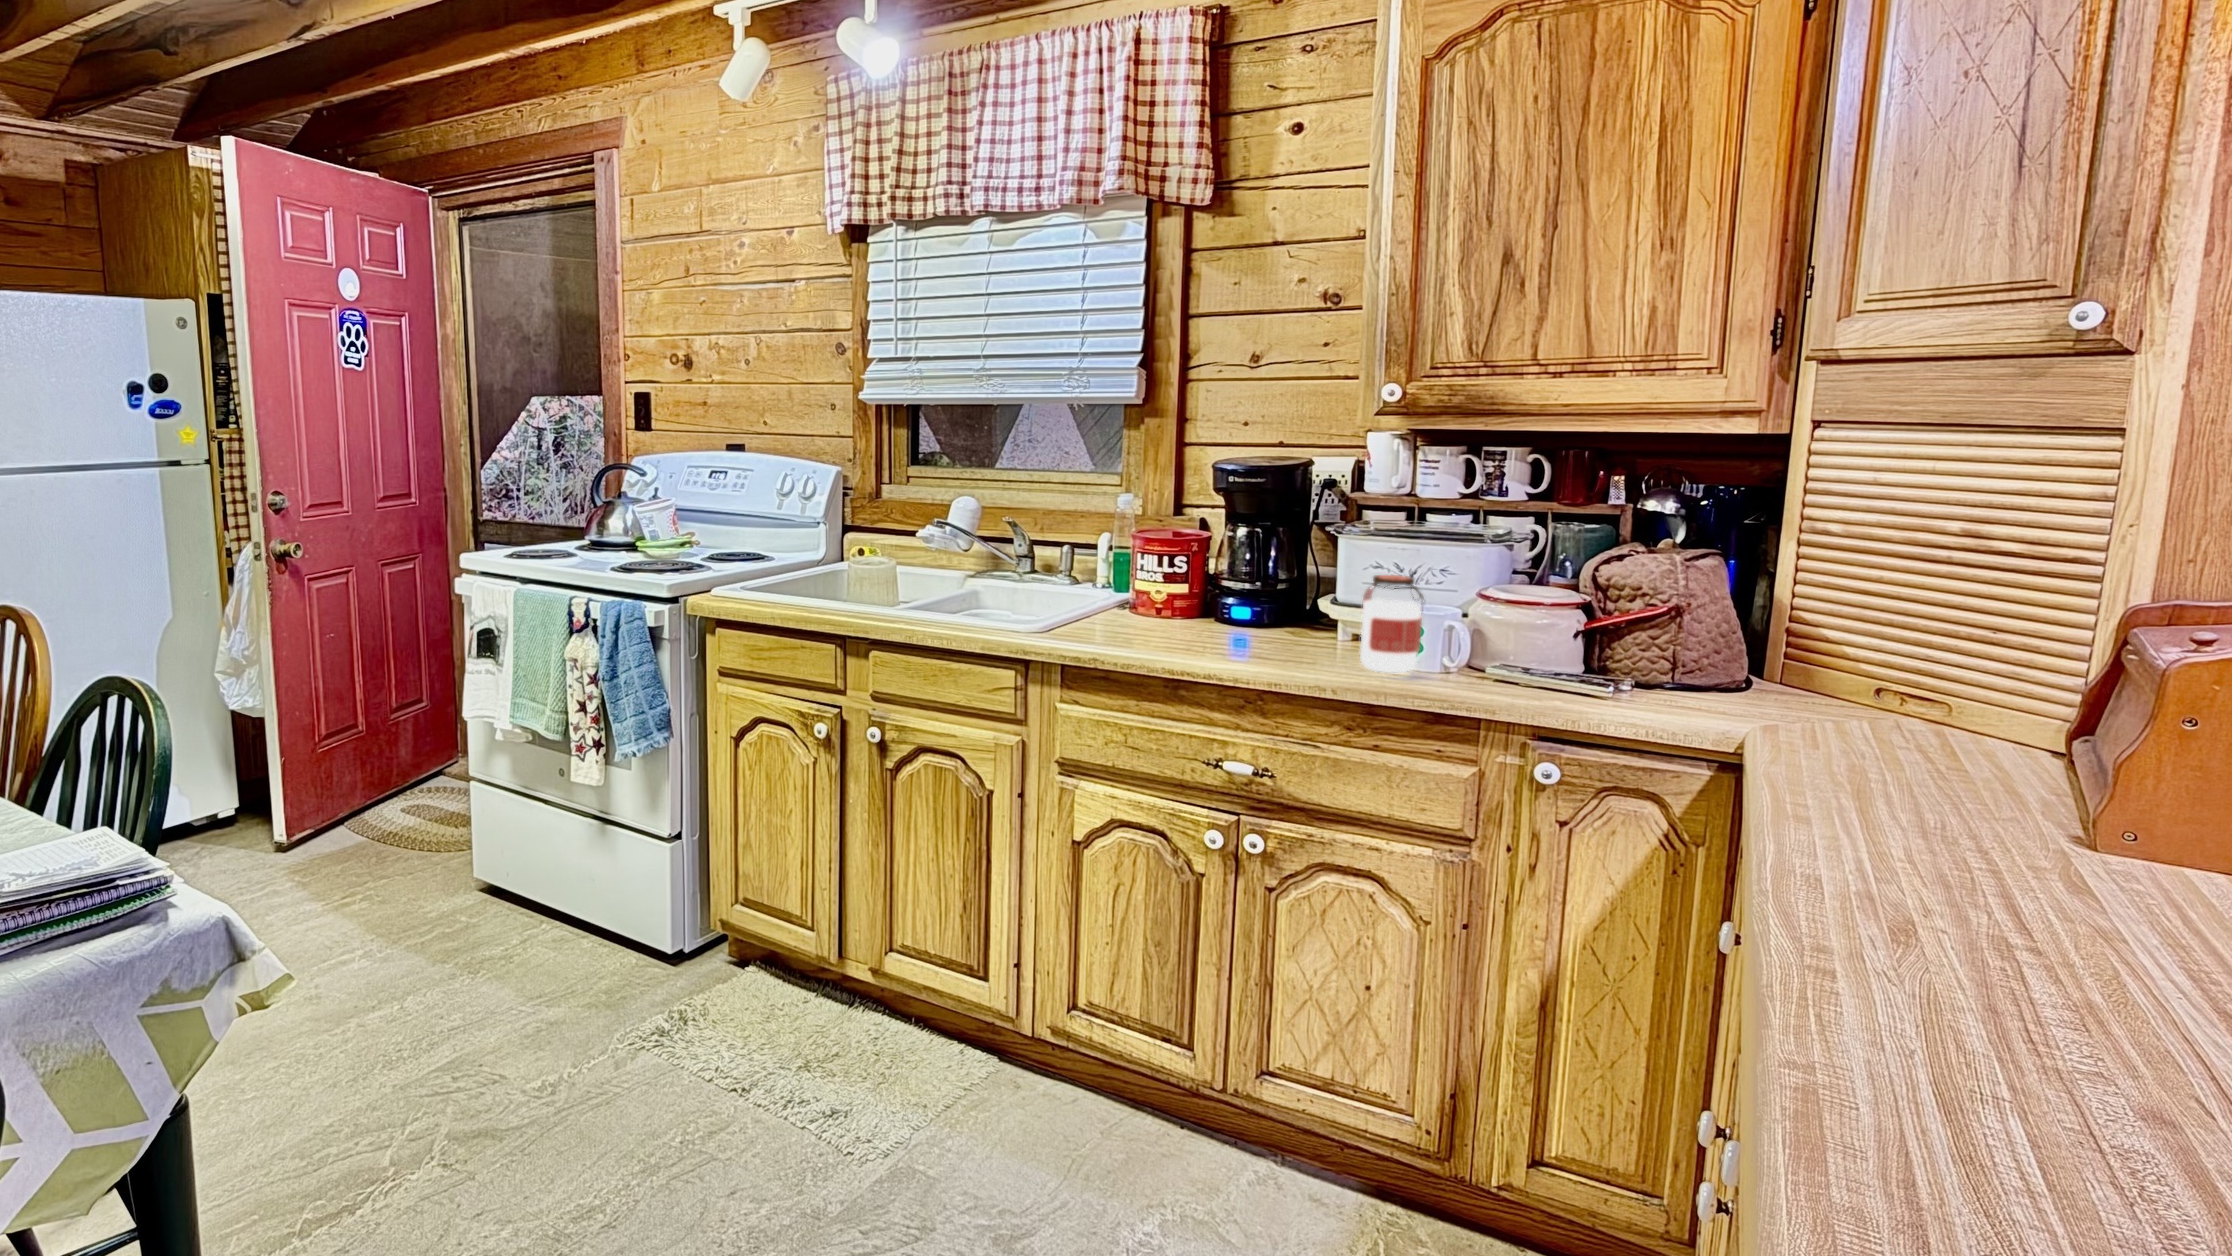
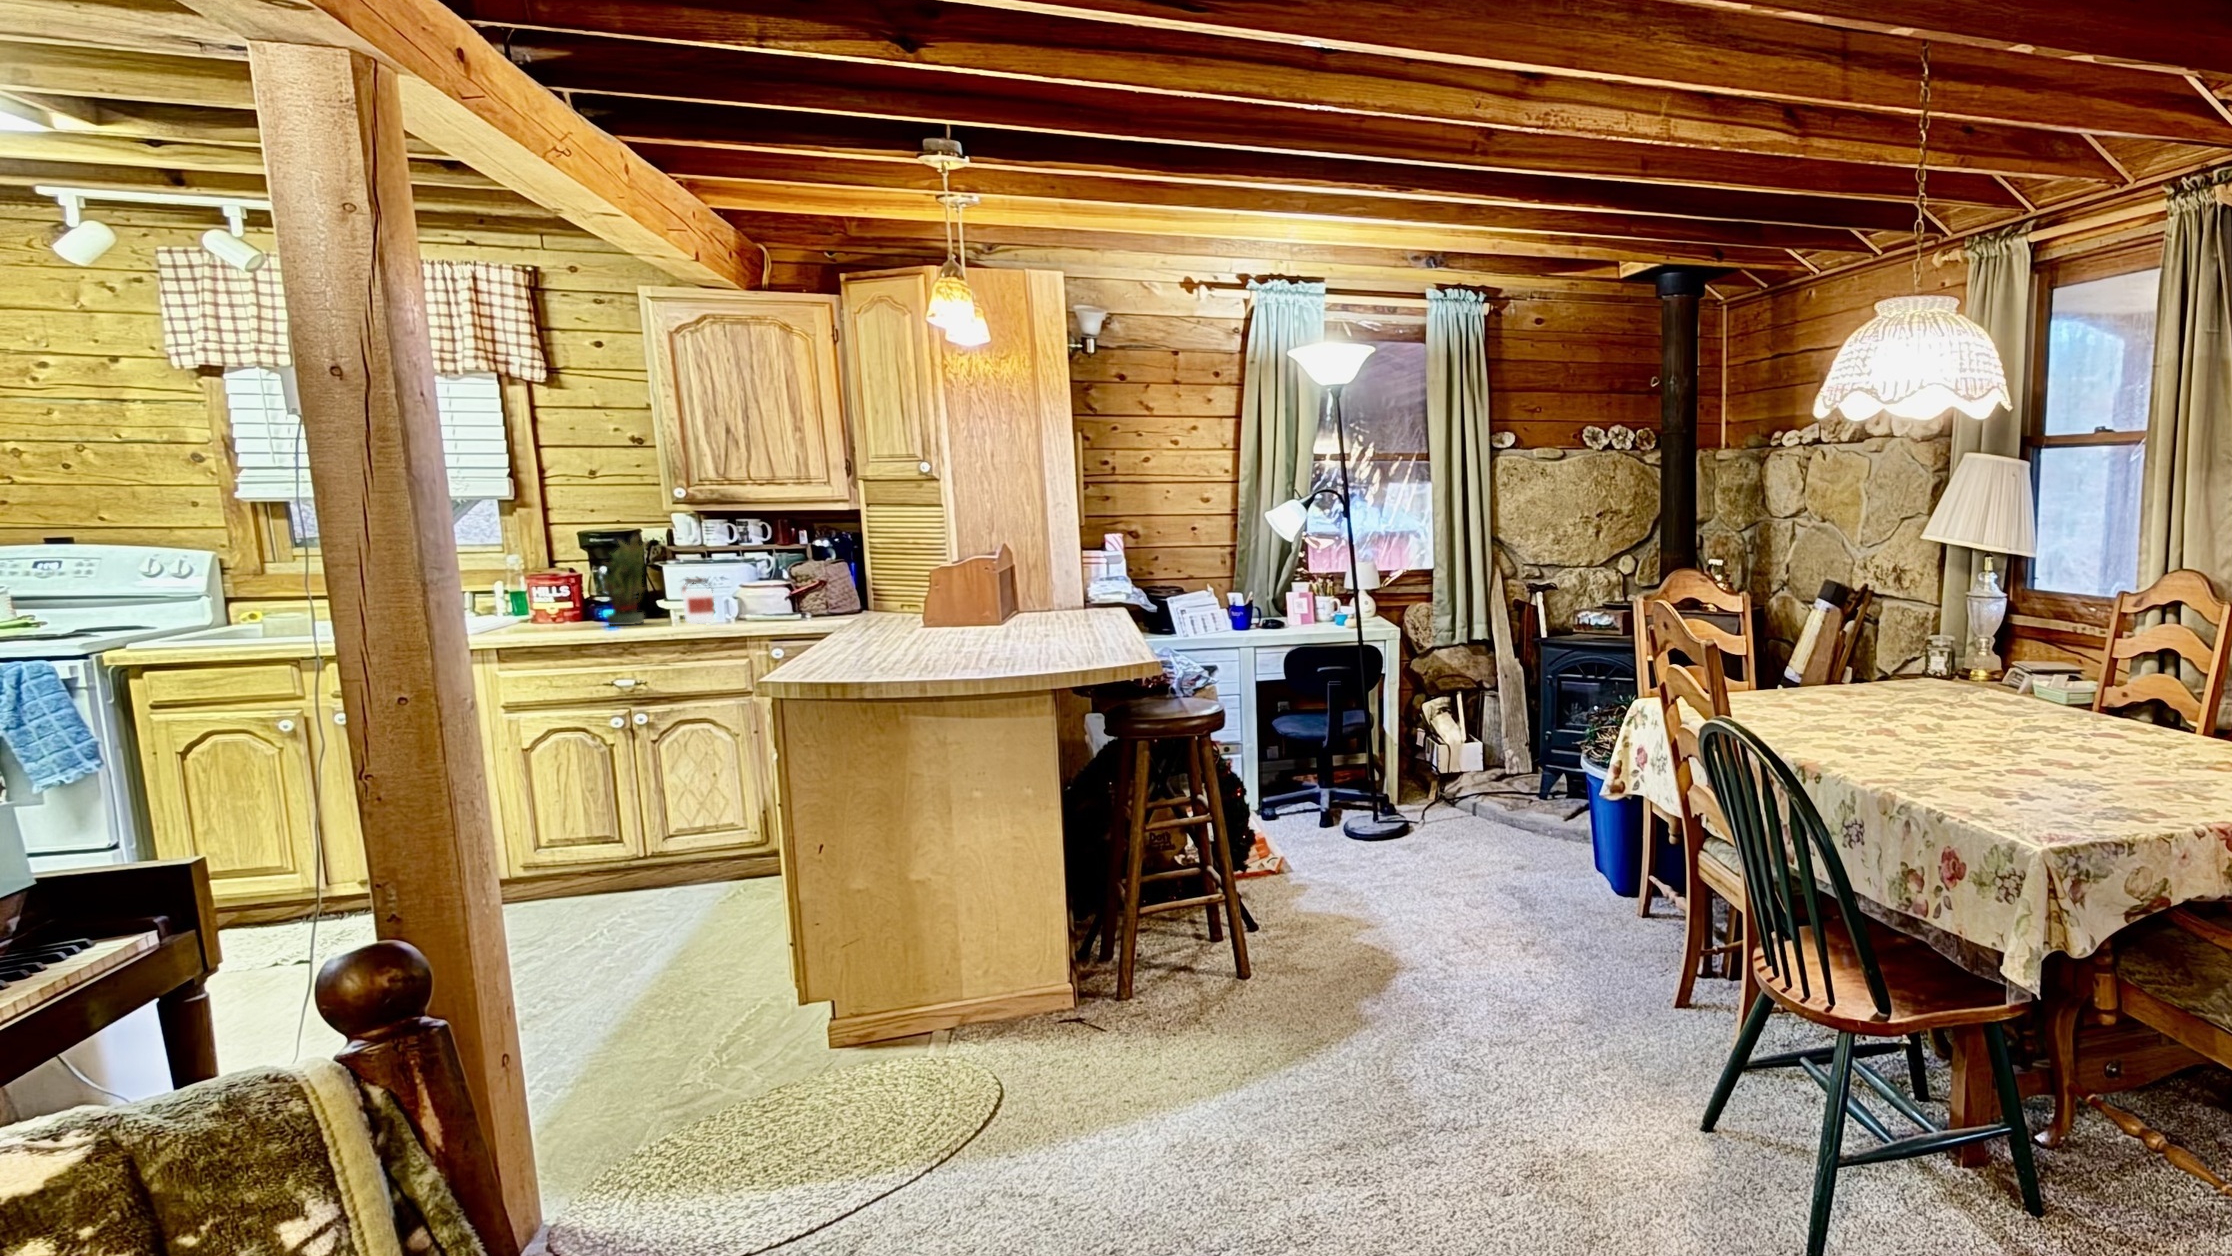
potted plant: none [1209,478,1321,644] -> present [597,536,648,625]

